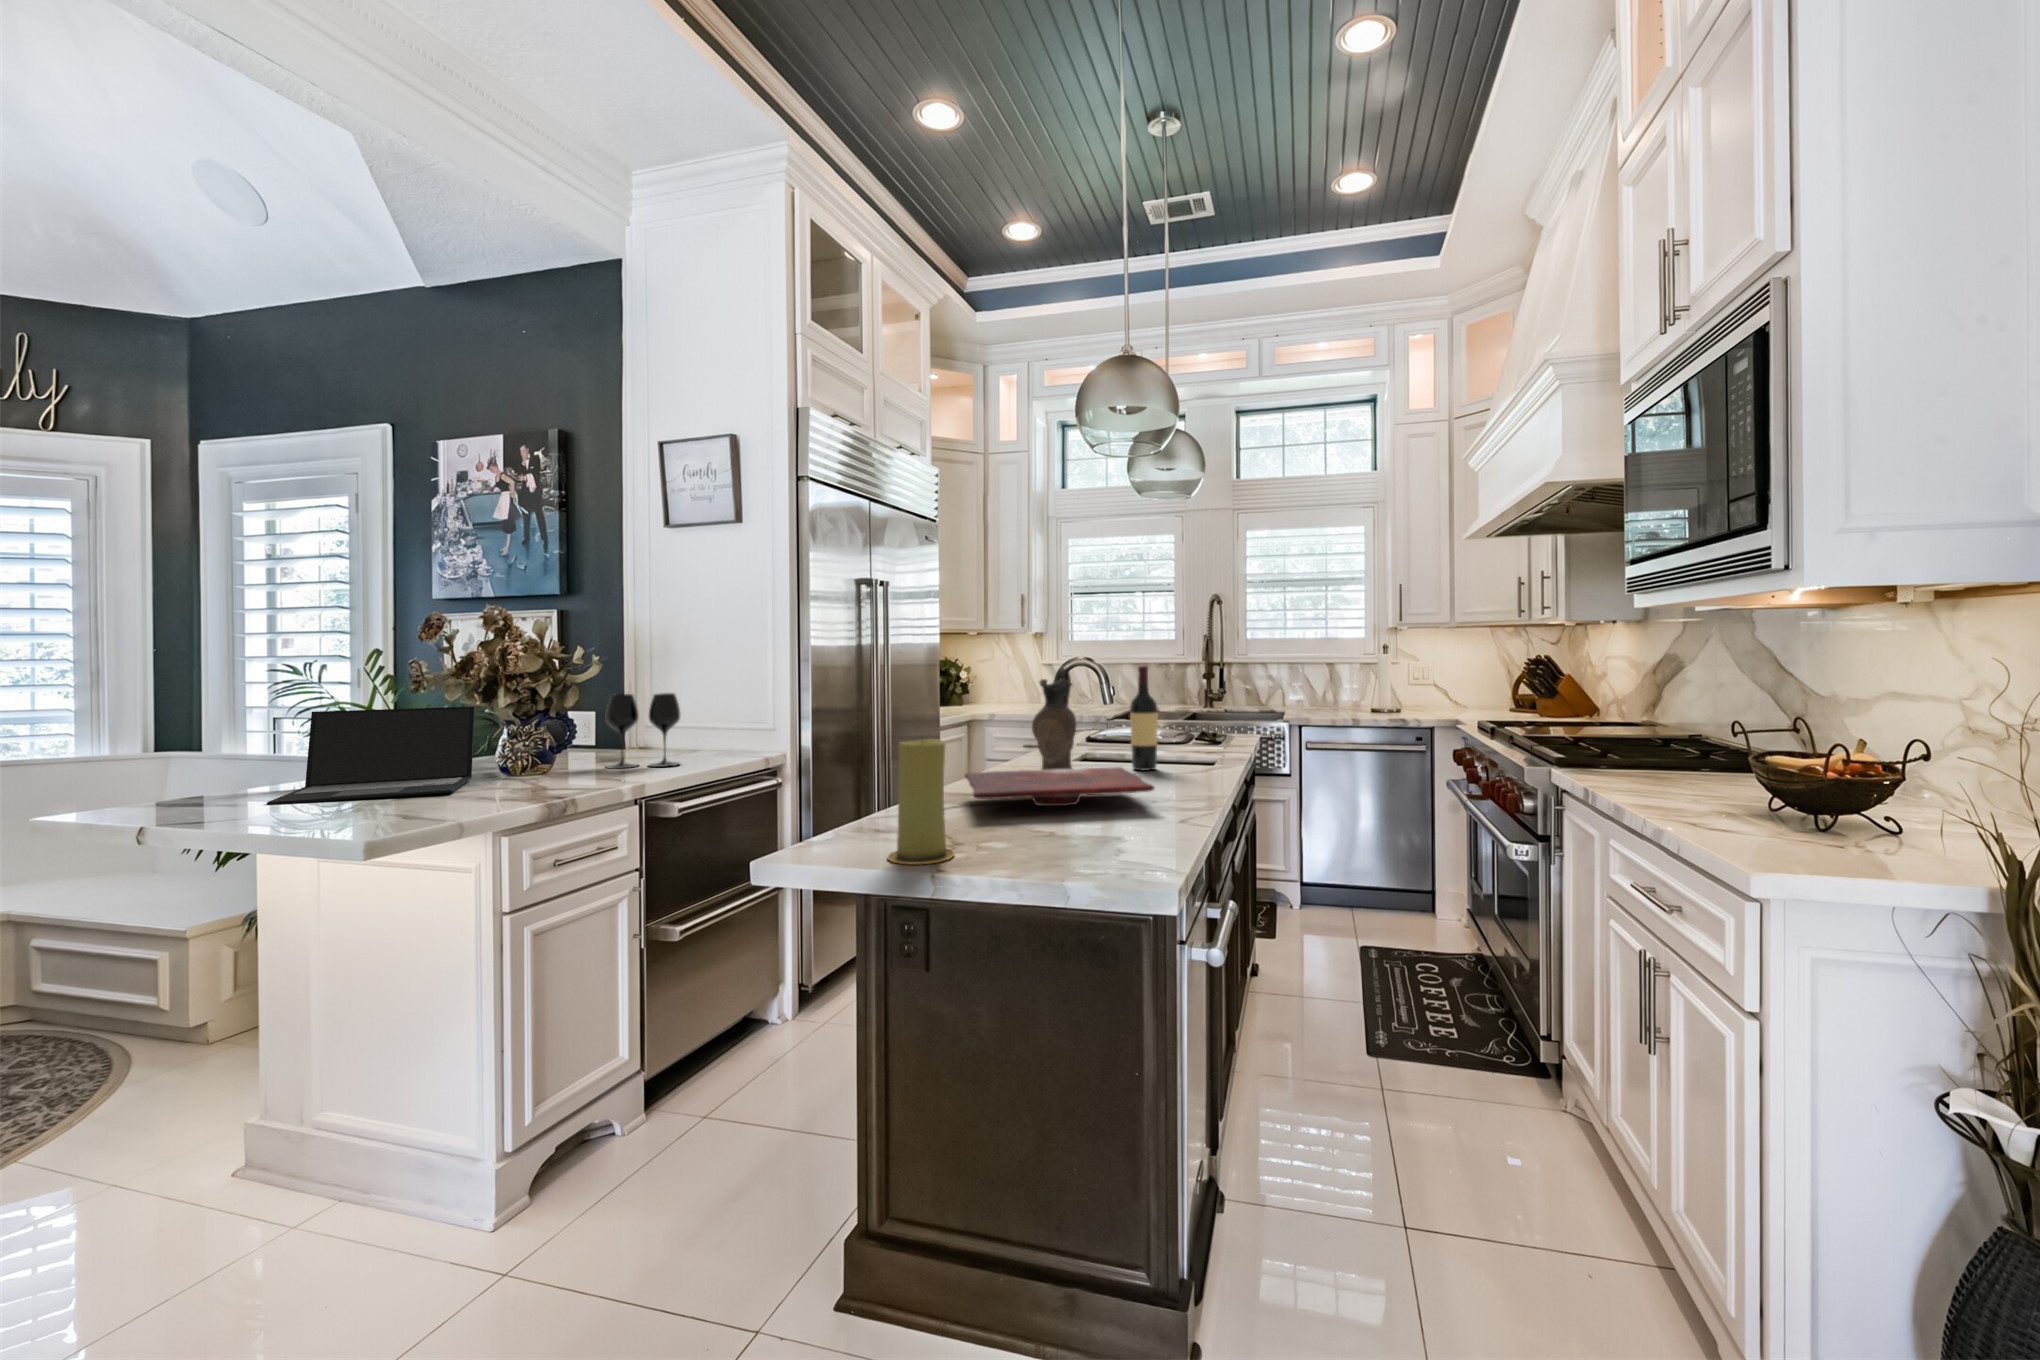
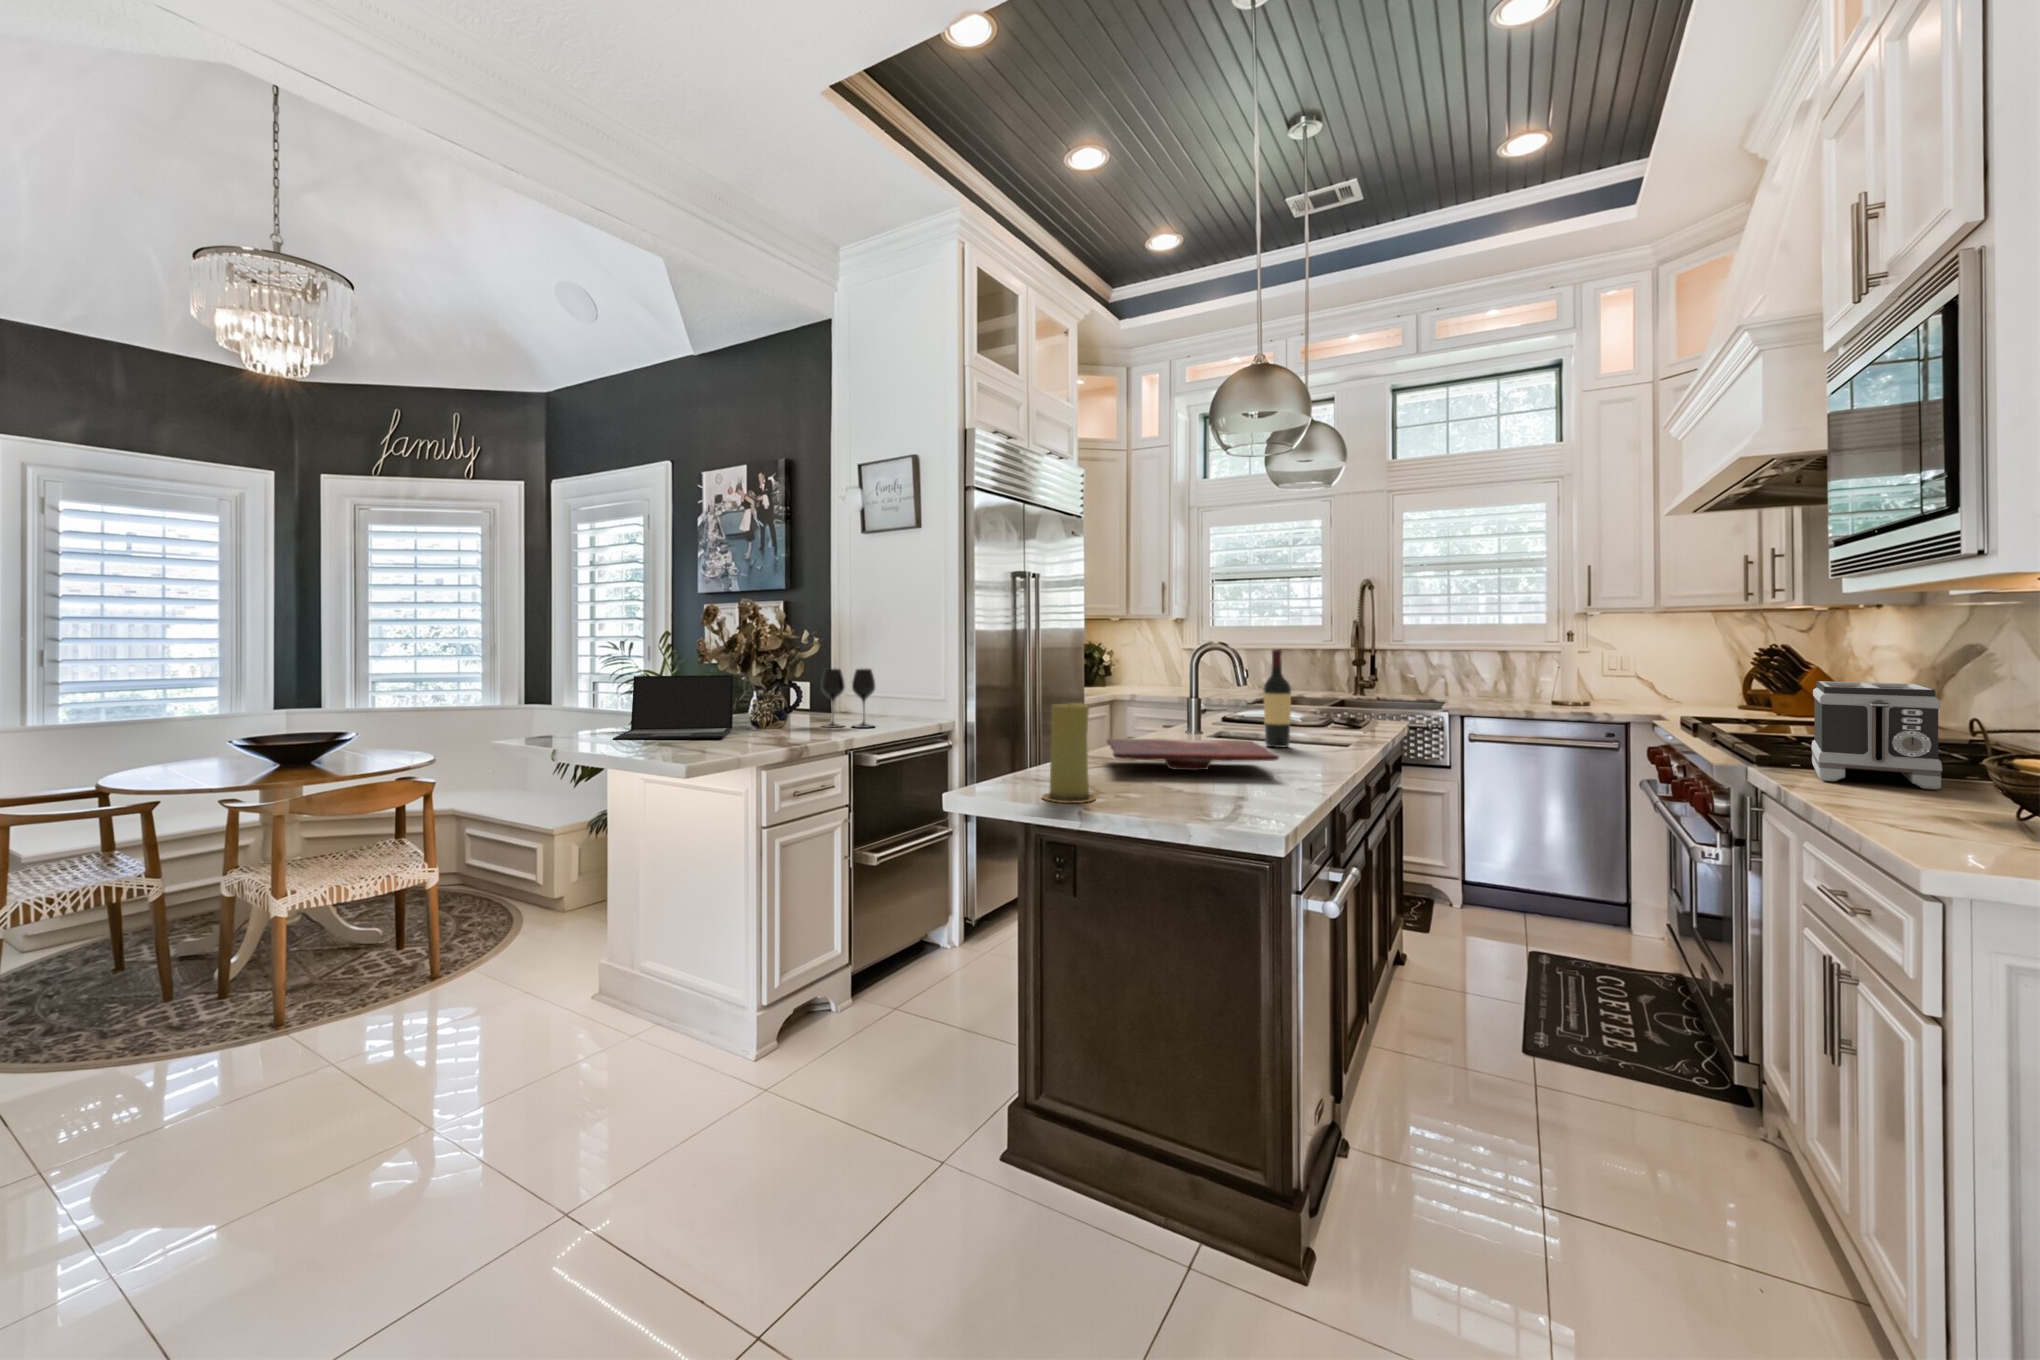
ceramic pitcher: present [1032,667,1076,770] -> none [1168,649,1210,748]
toaster: none [1597,691,1702,787] -> present [1811,681,1942,789]

